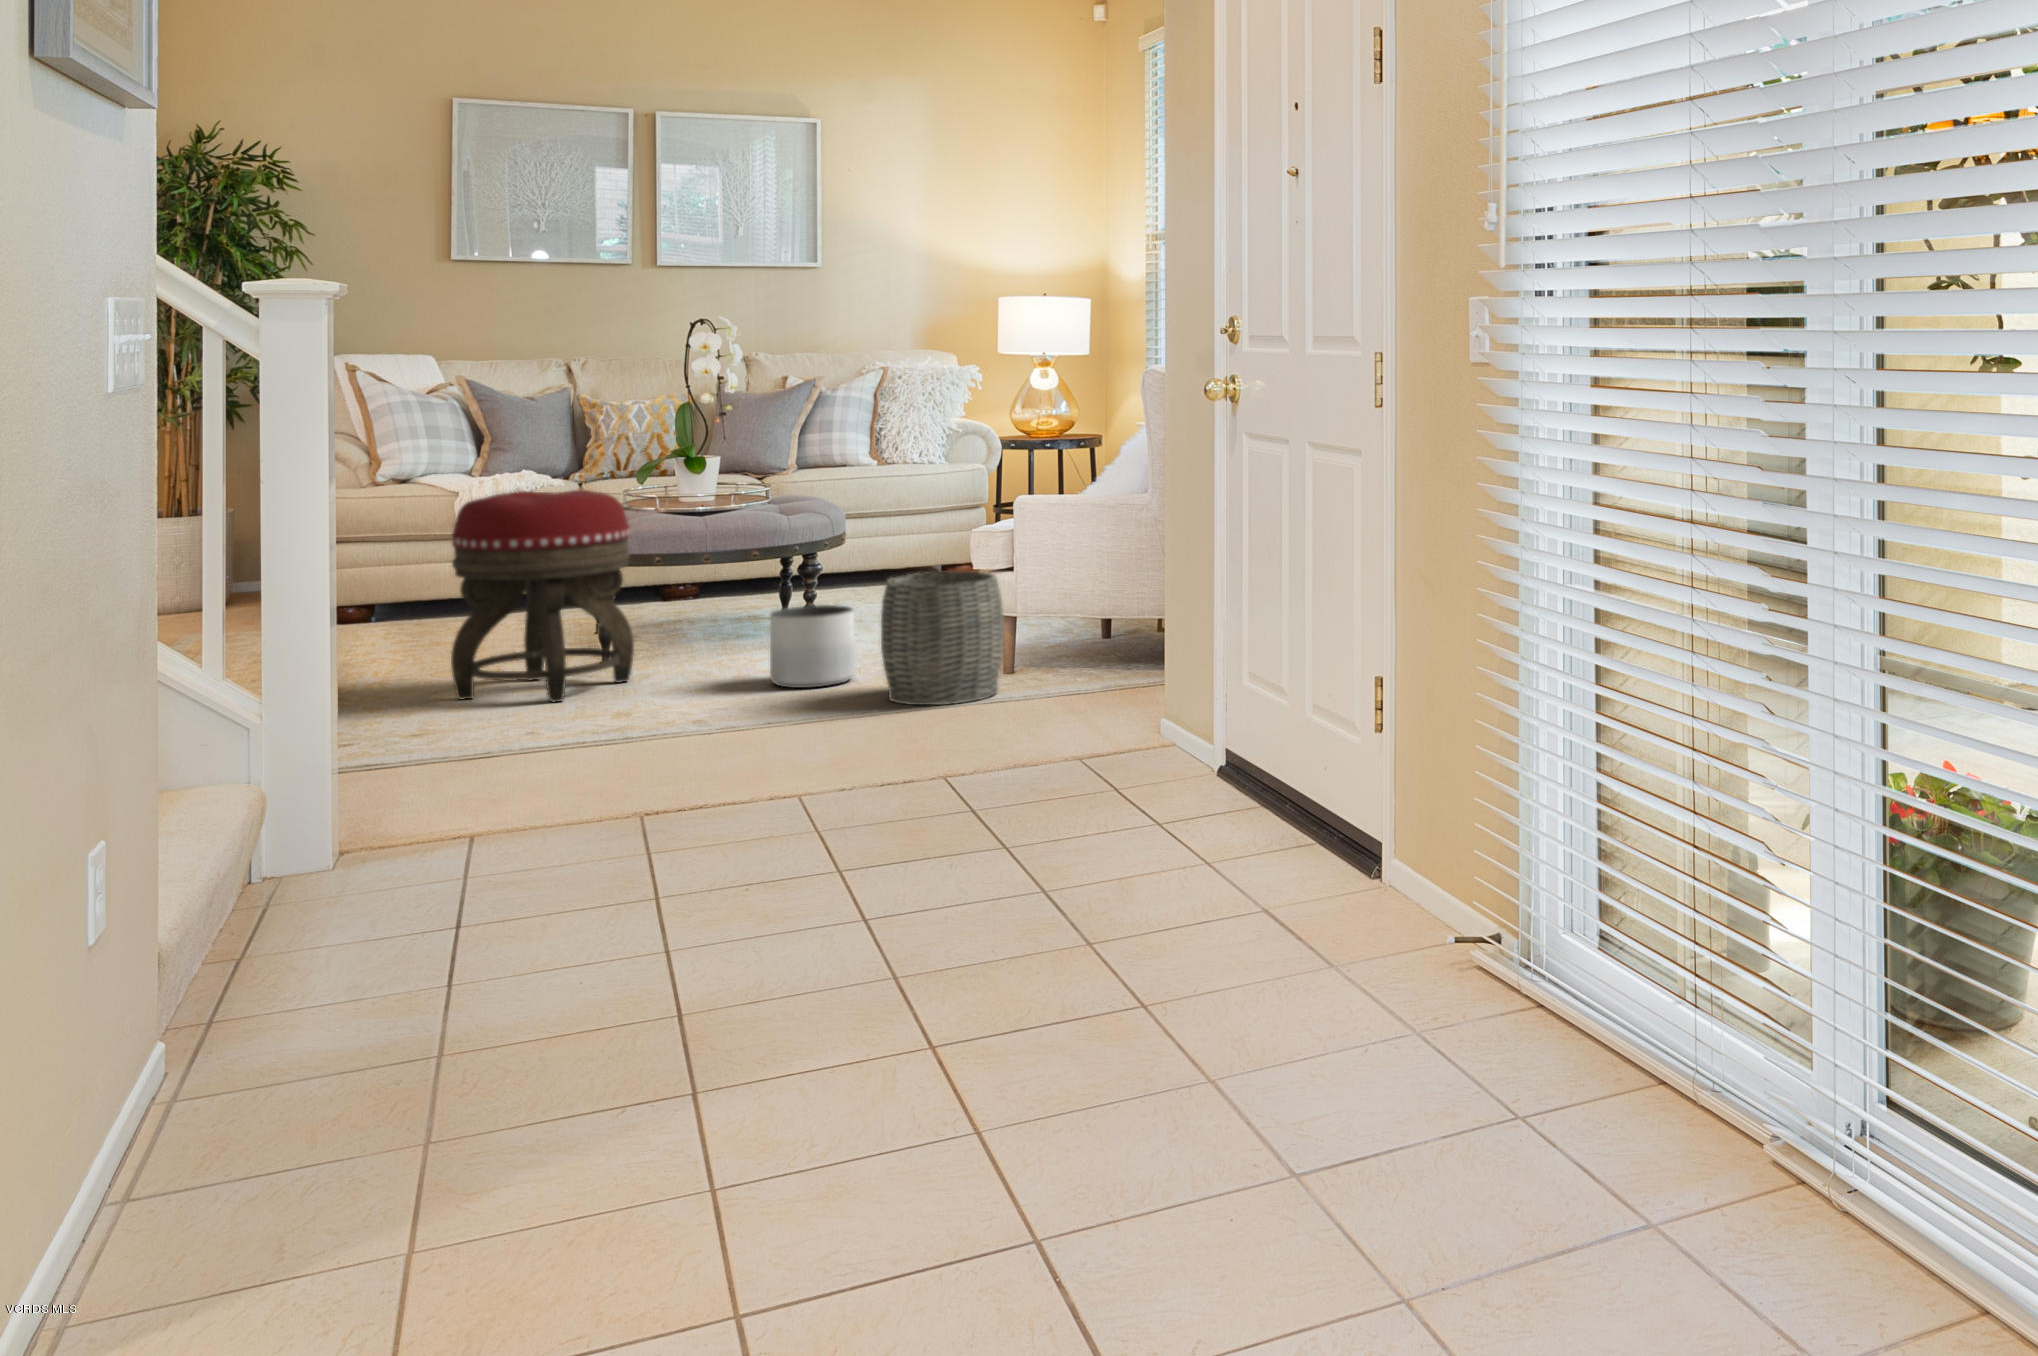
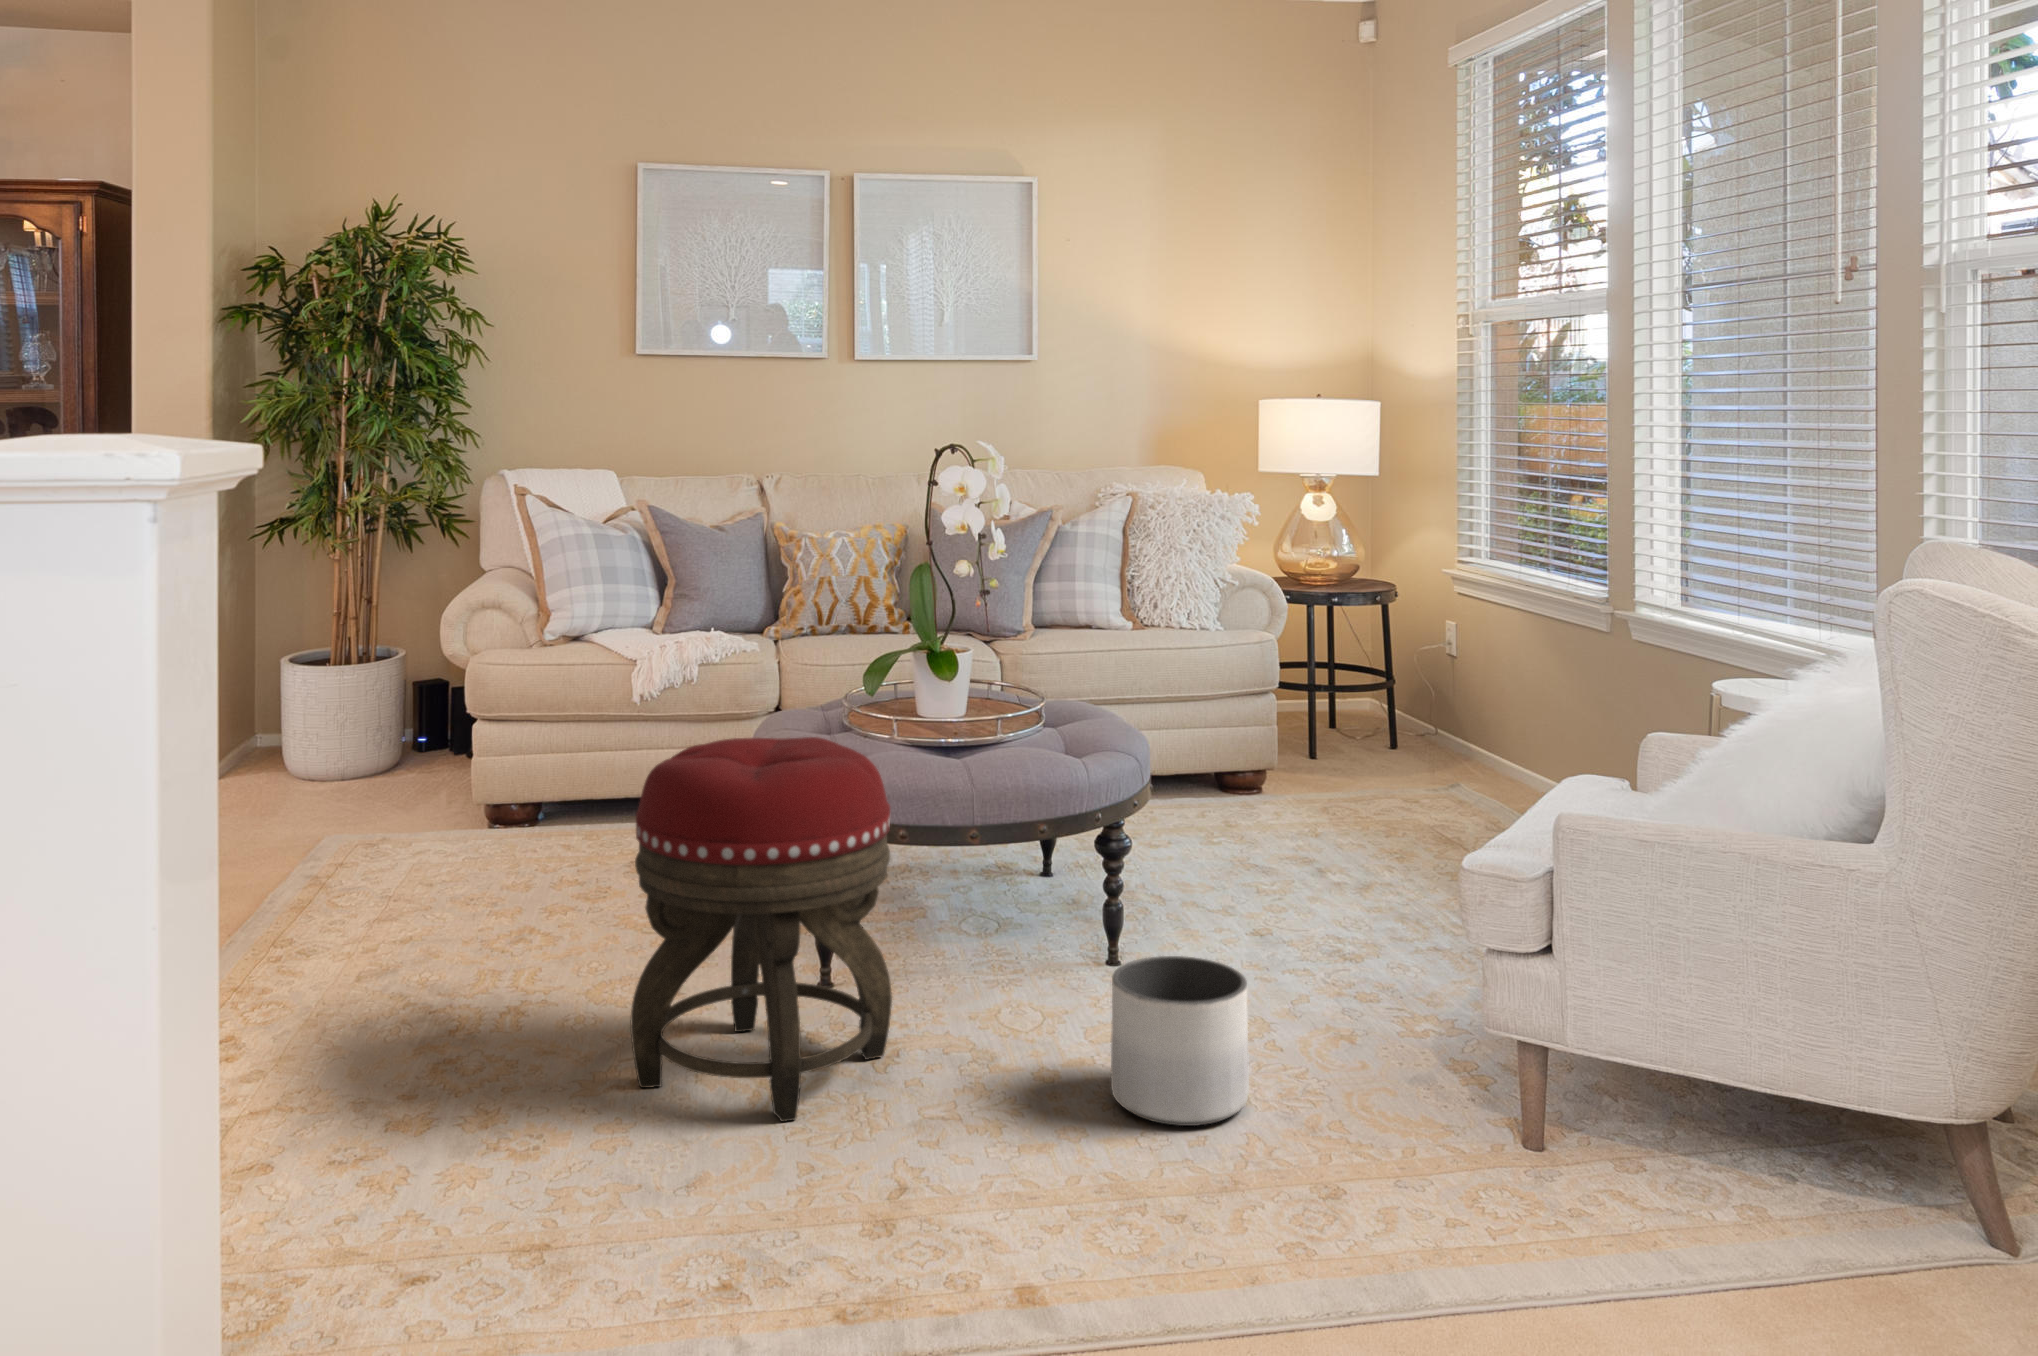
woven basket: present [881,571,1004,705] -> none [1333,944,1562,1246]

